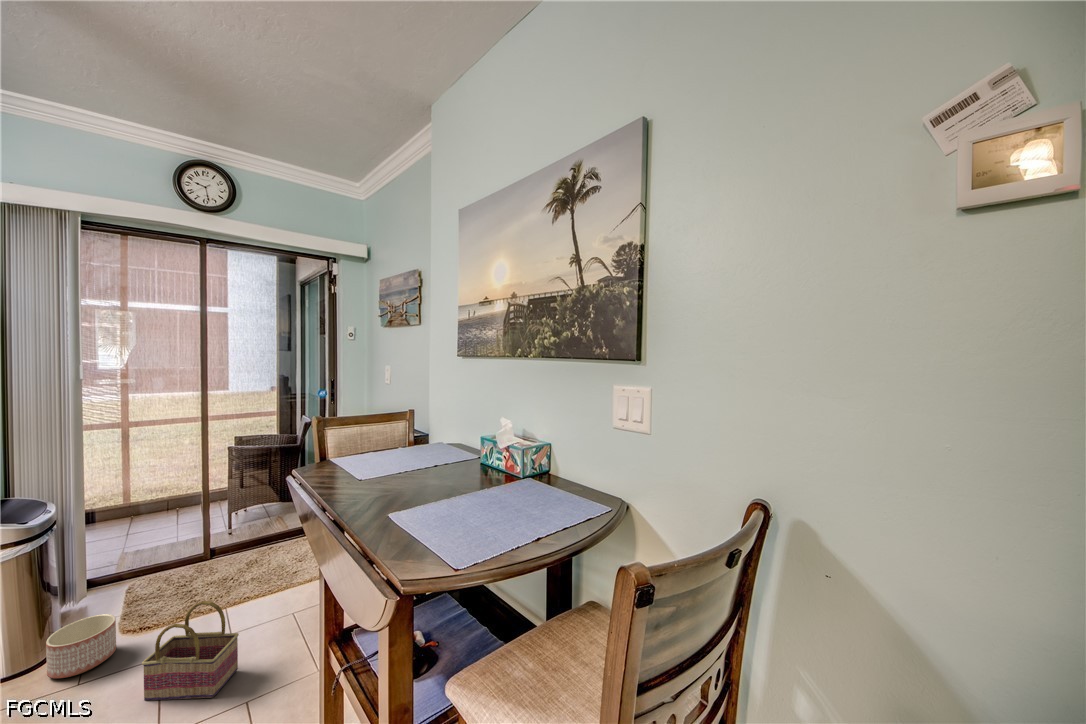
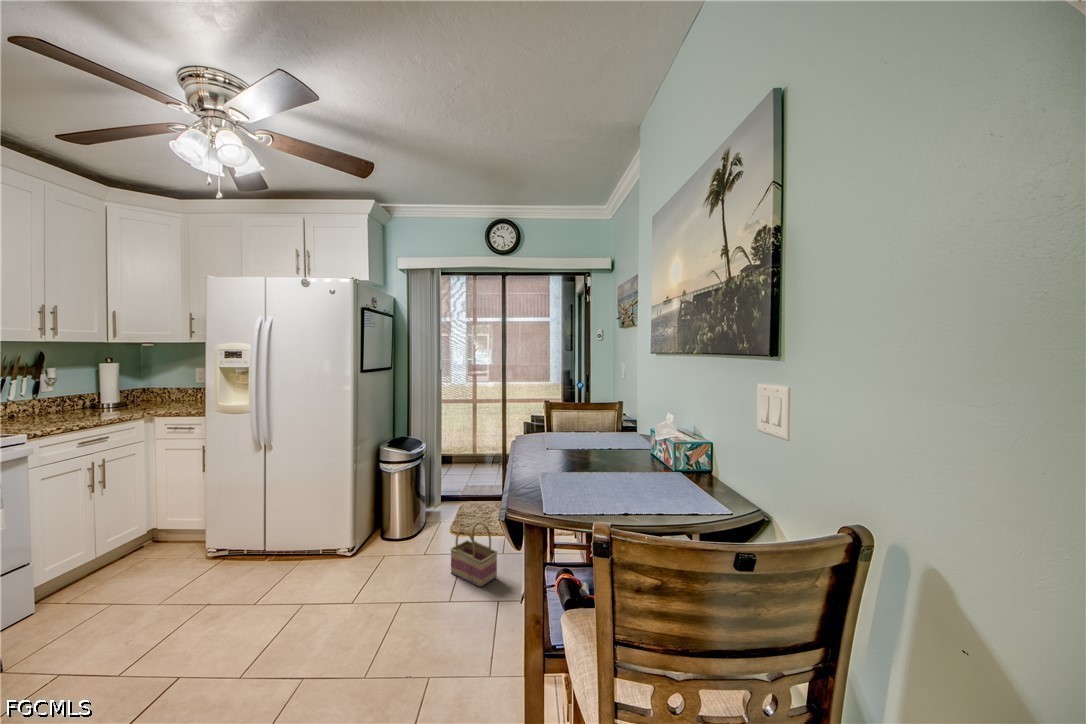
planter: present [46,614,116,678] -> none [418,516,446,547]

